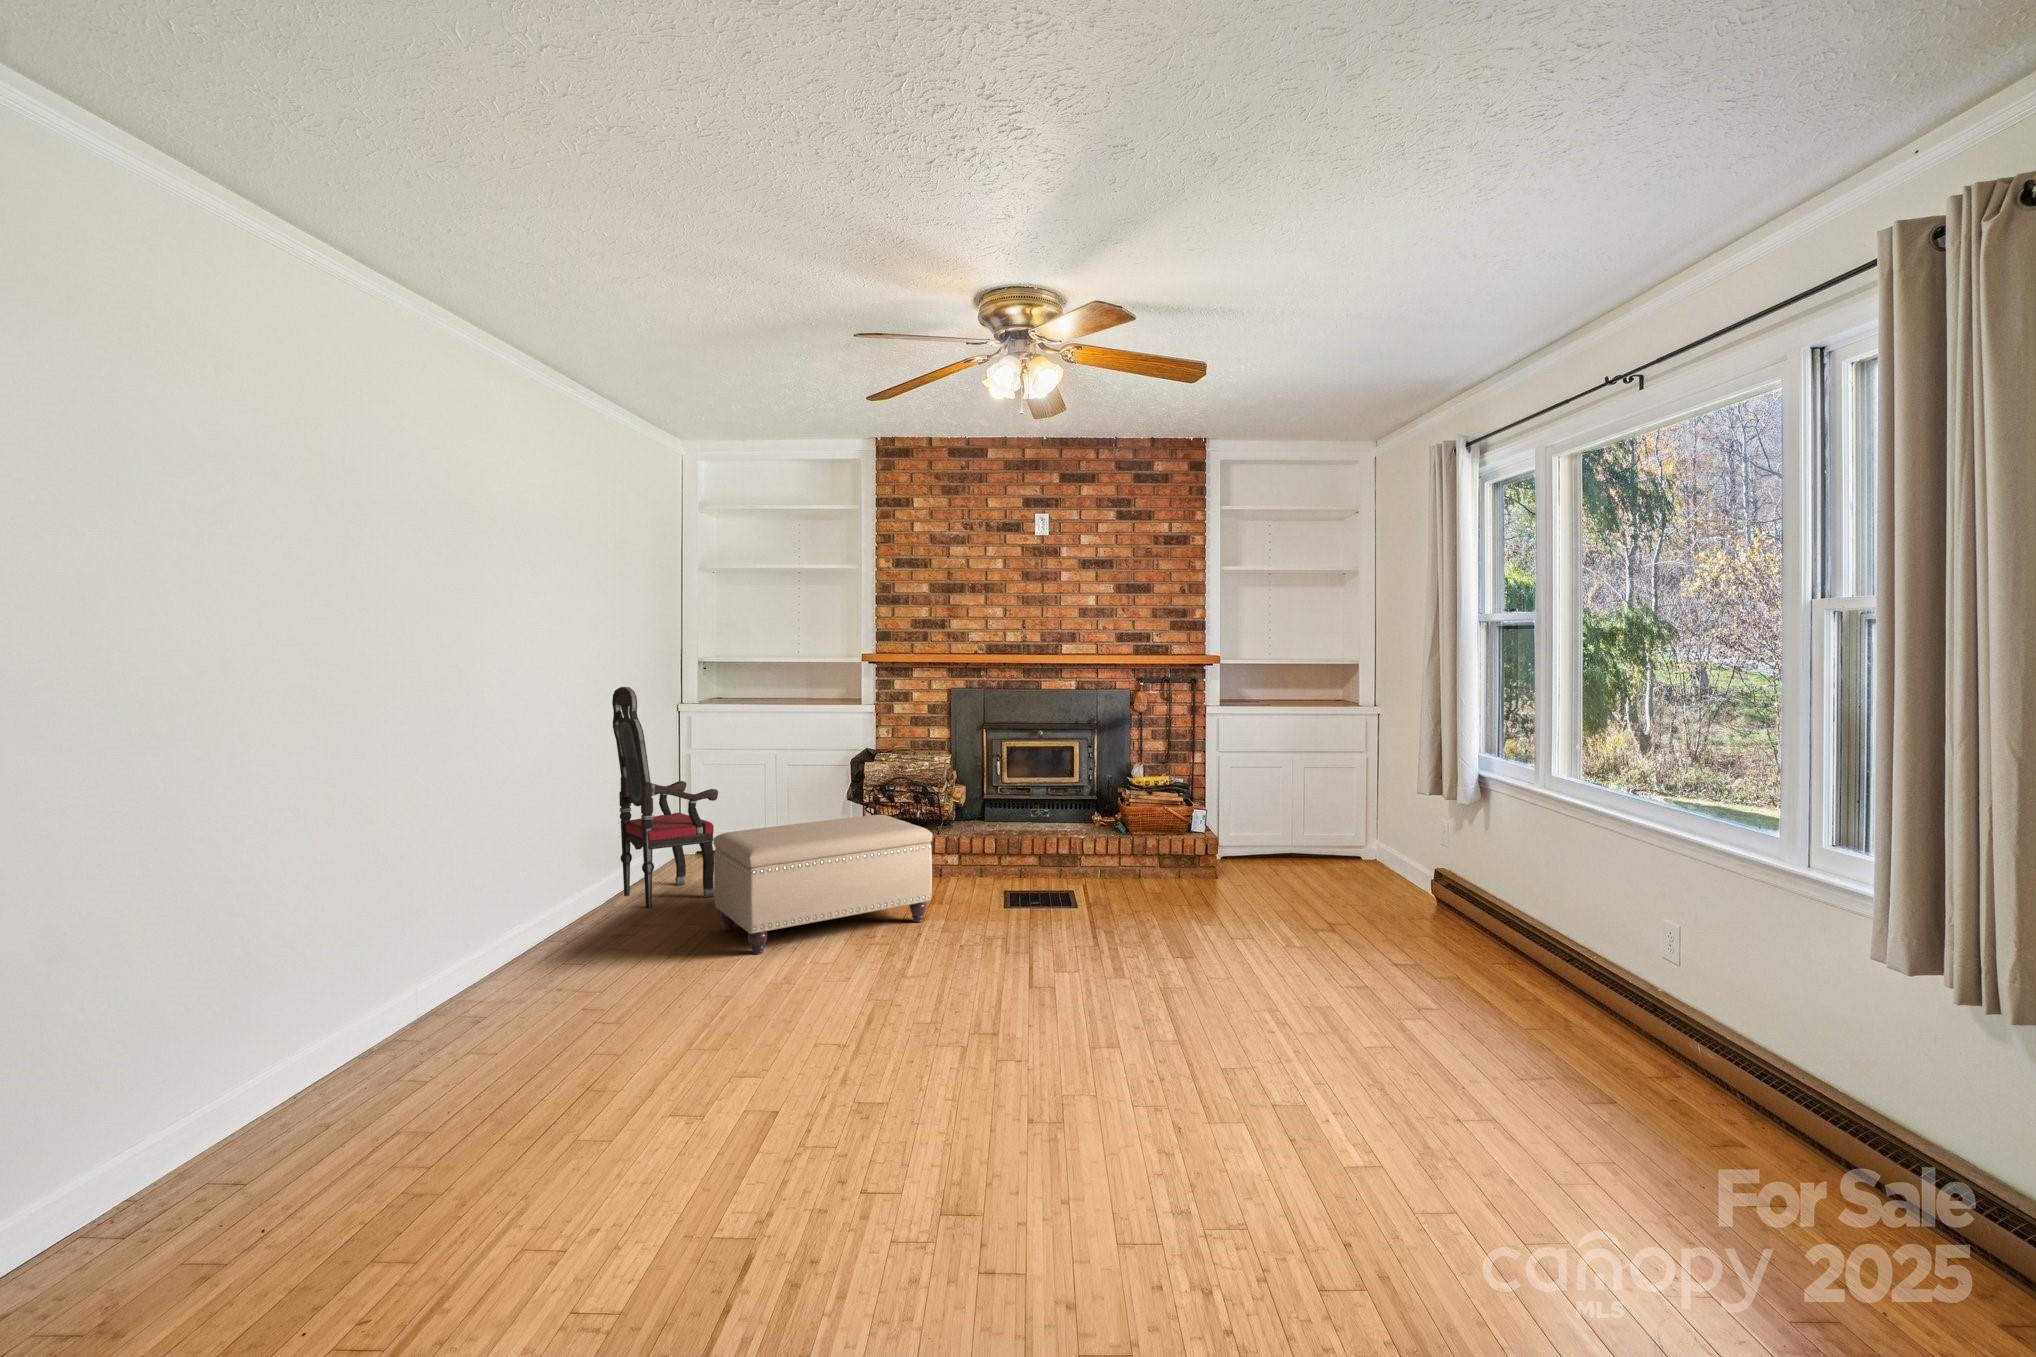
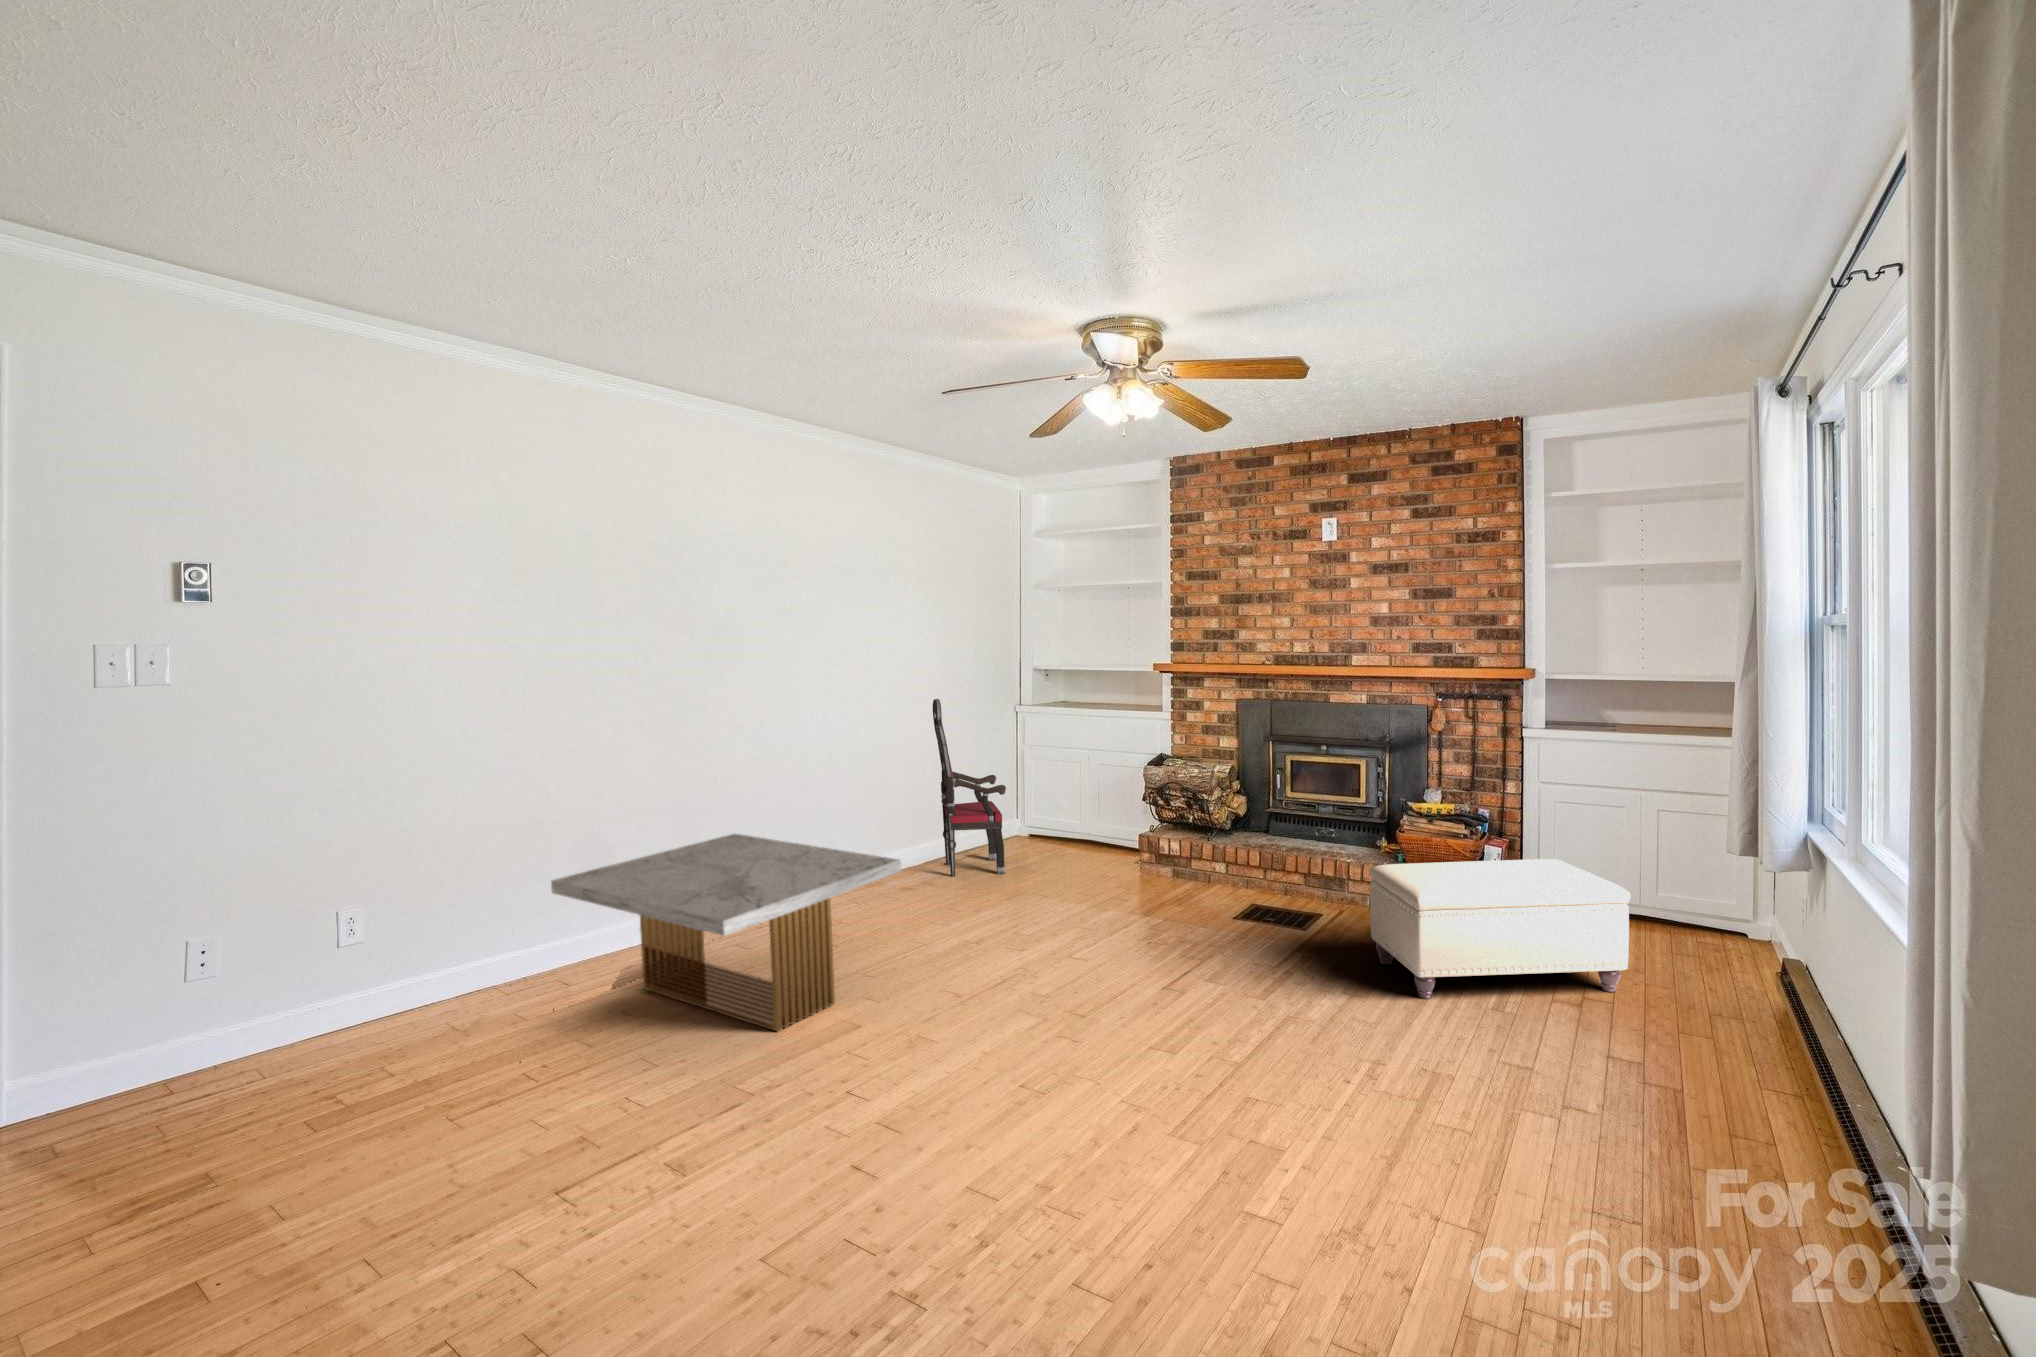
ottoman: present [714,815,933,954] -> present [1370,859,1631,999]
coffee table: none [99,870,727,1139] -> present [551,834,901,1031]

